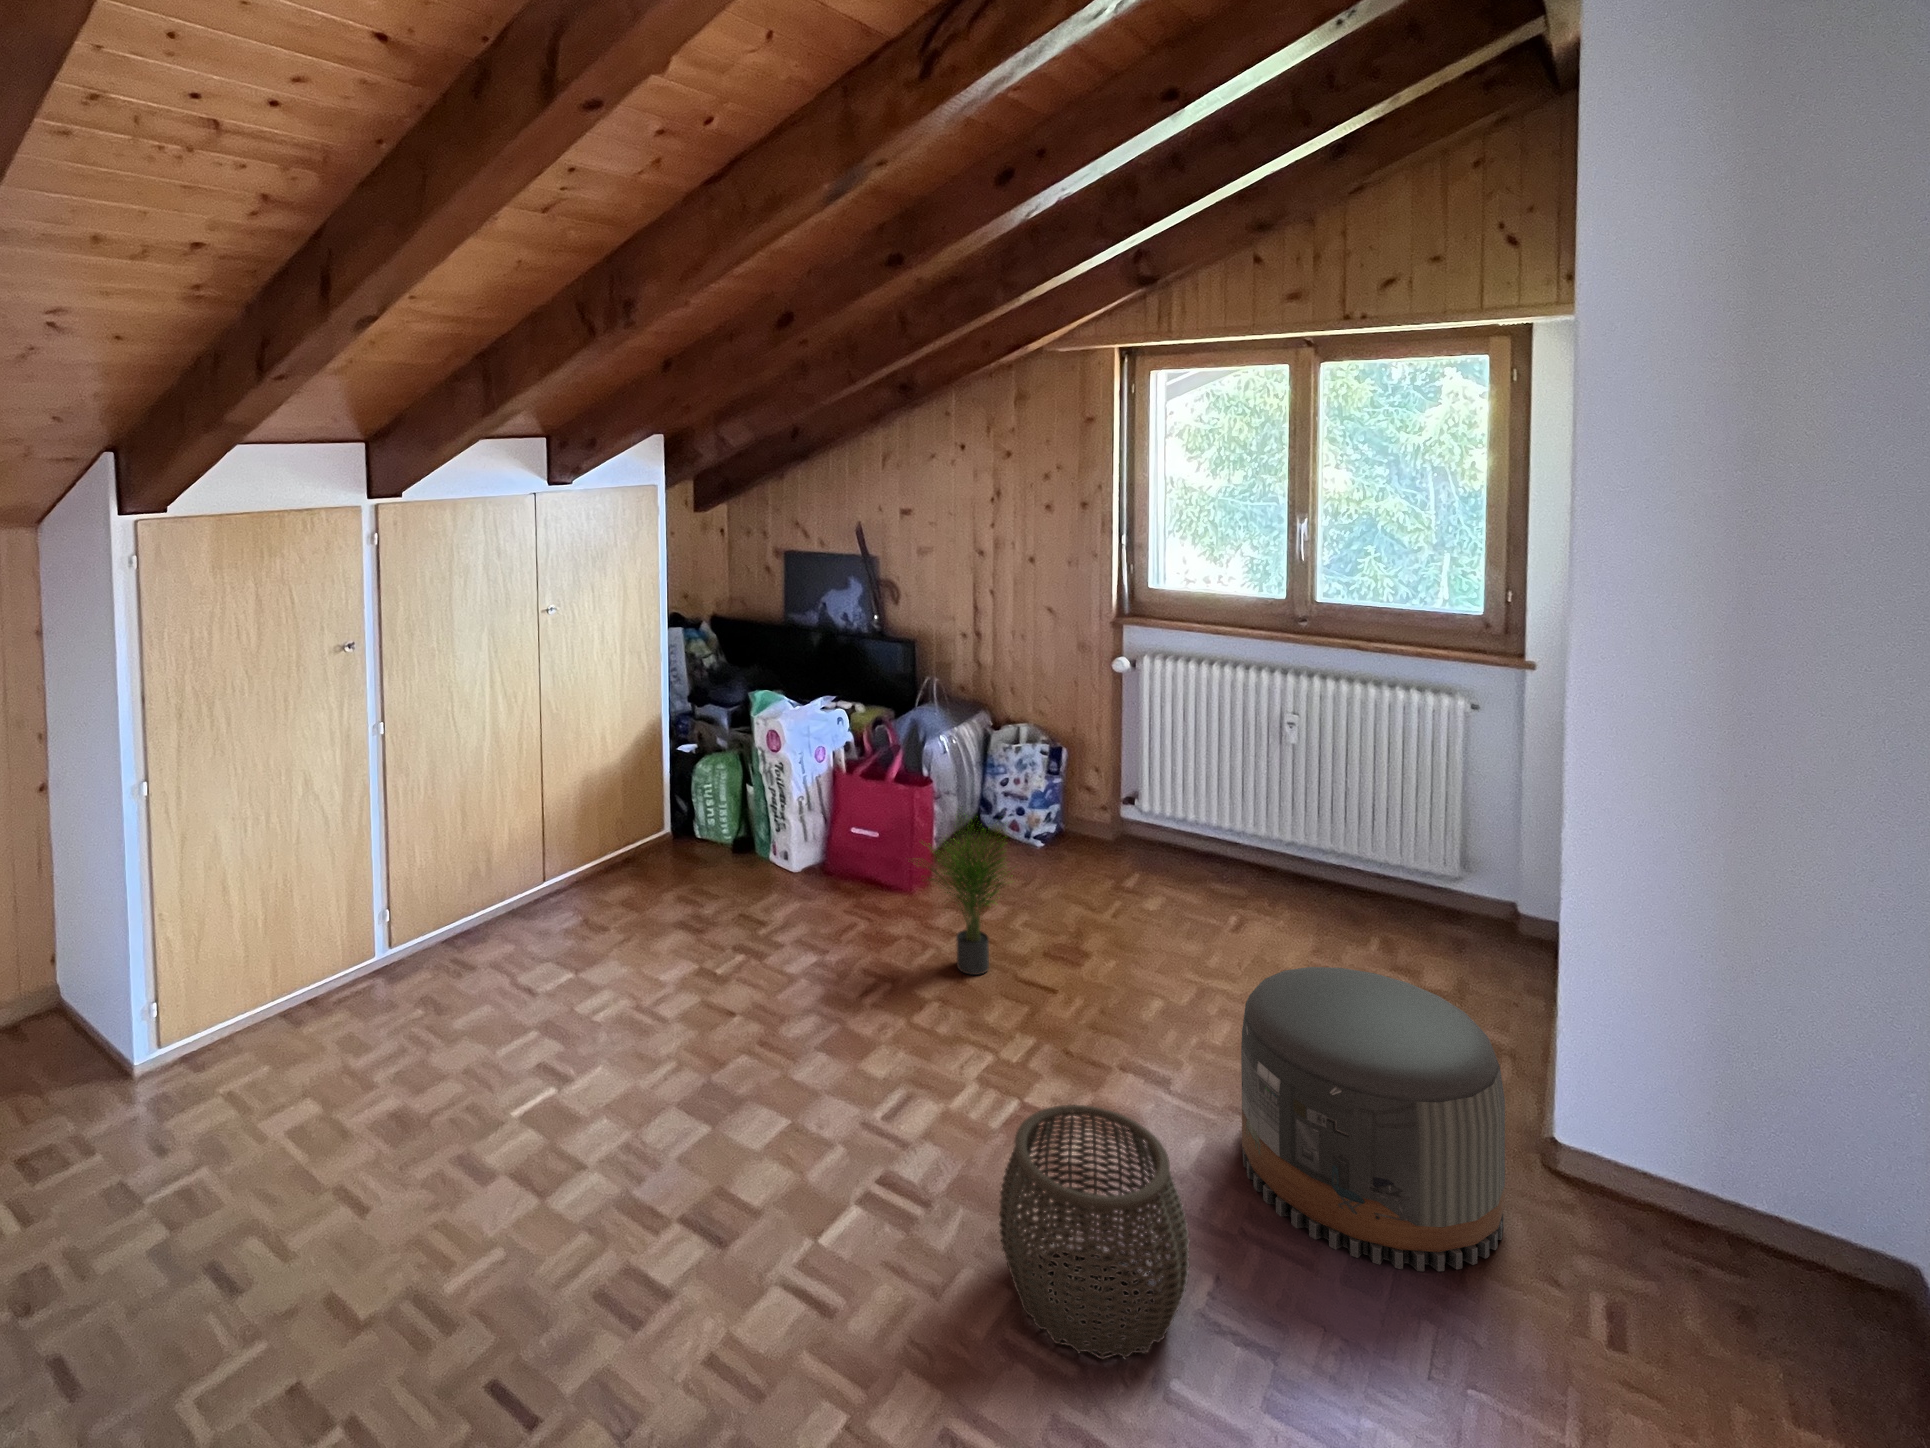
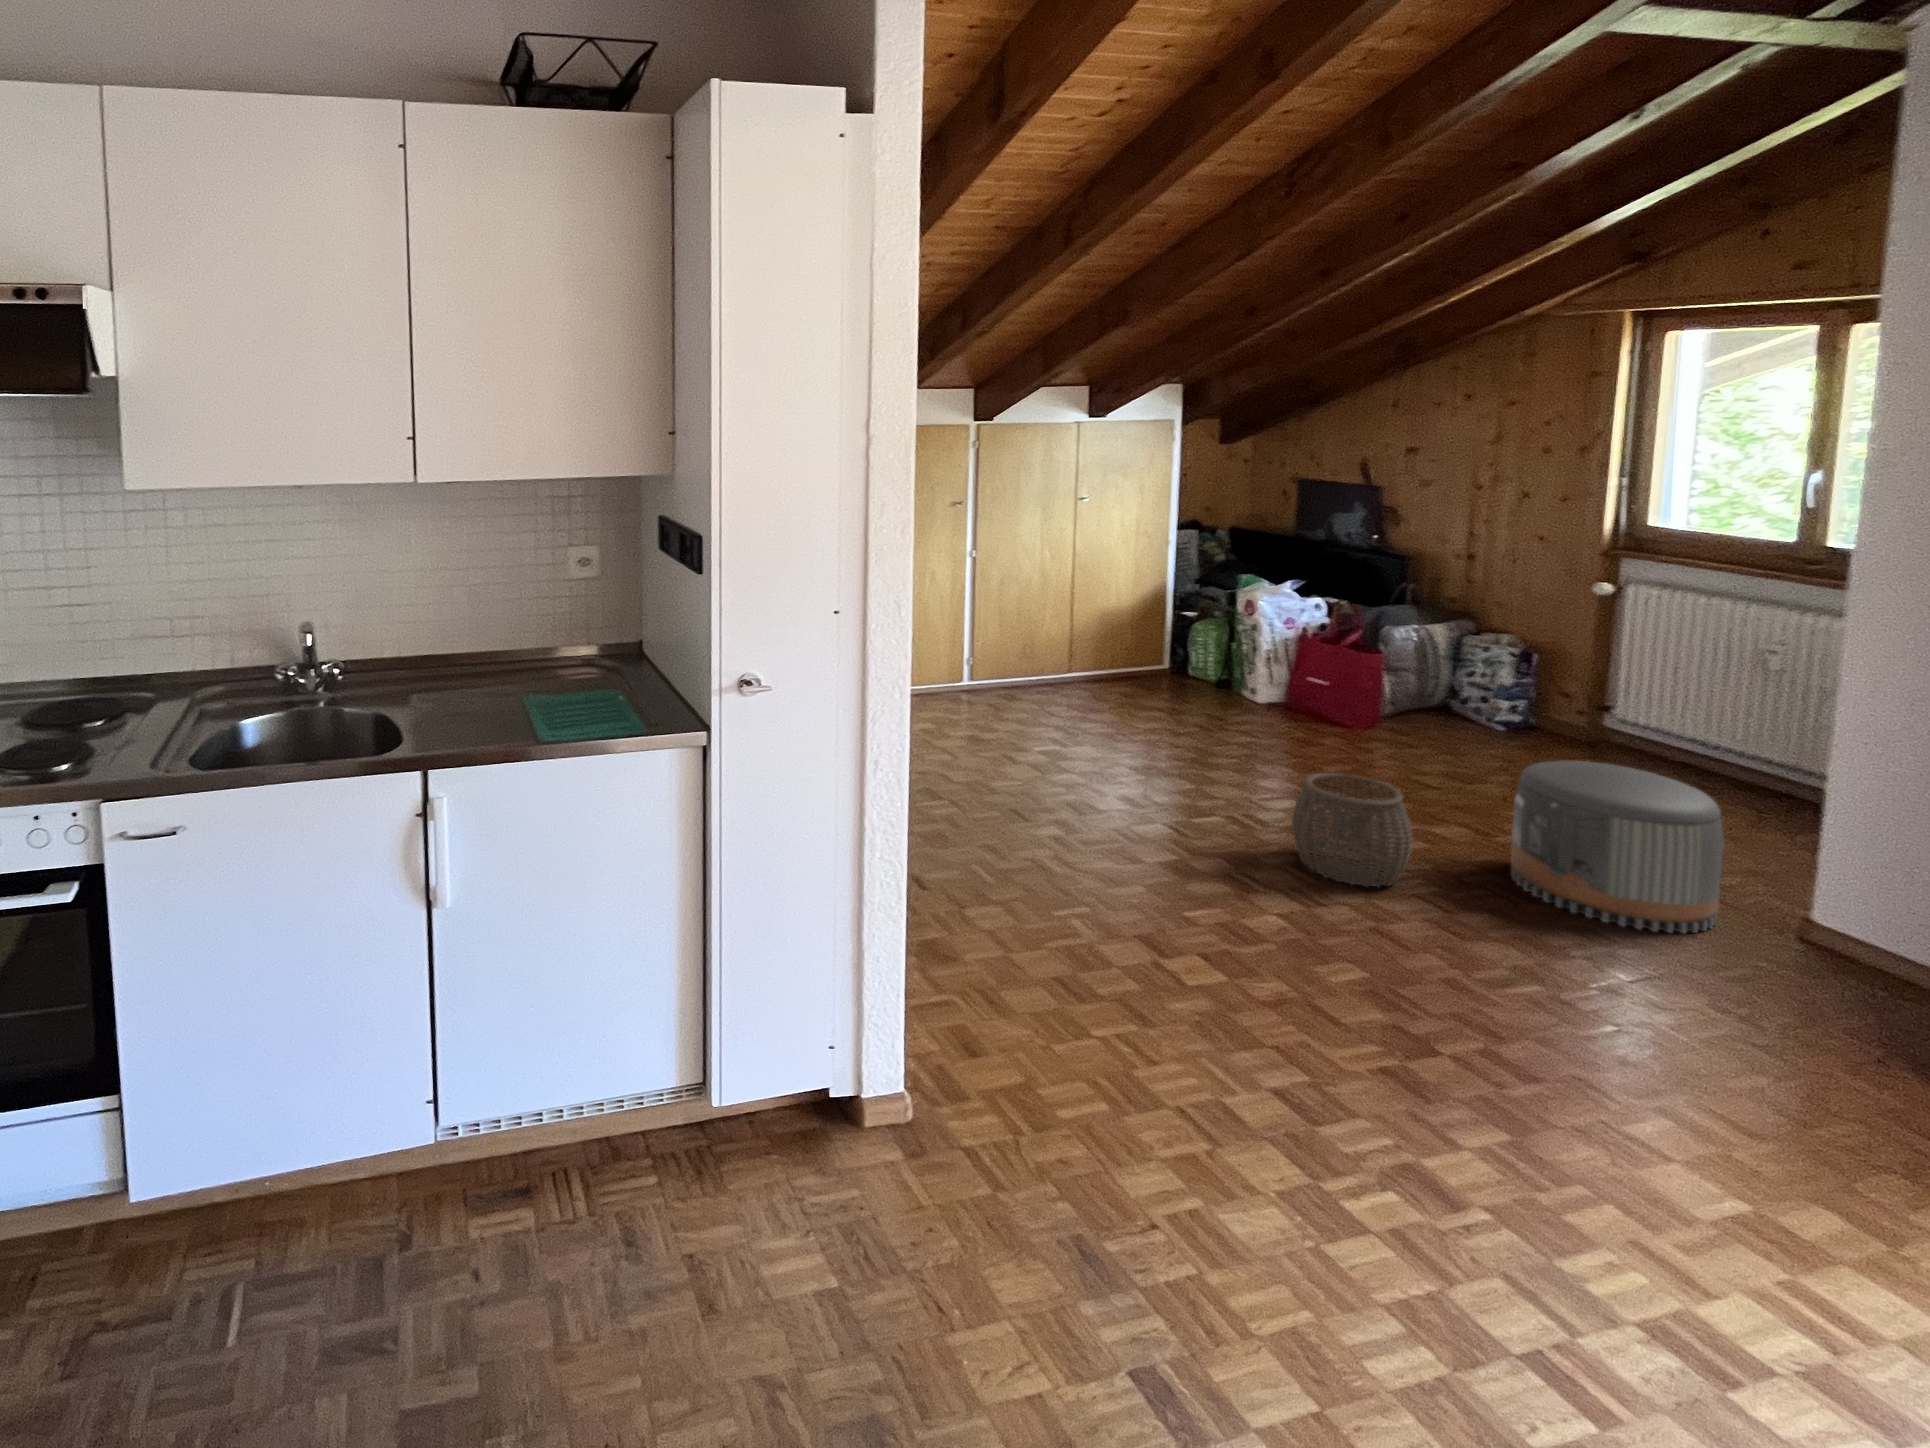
potted plant: present [923,815,1009,975] -> none [1328,654,1421,770]

